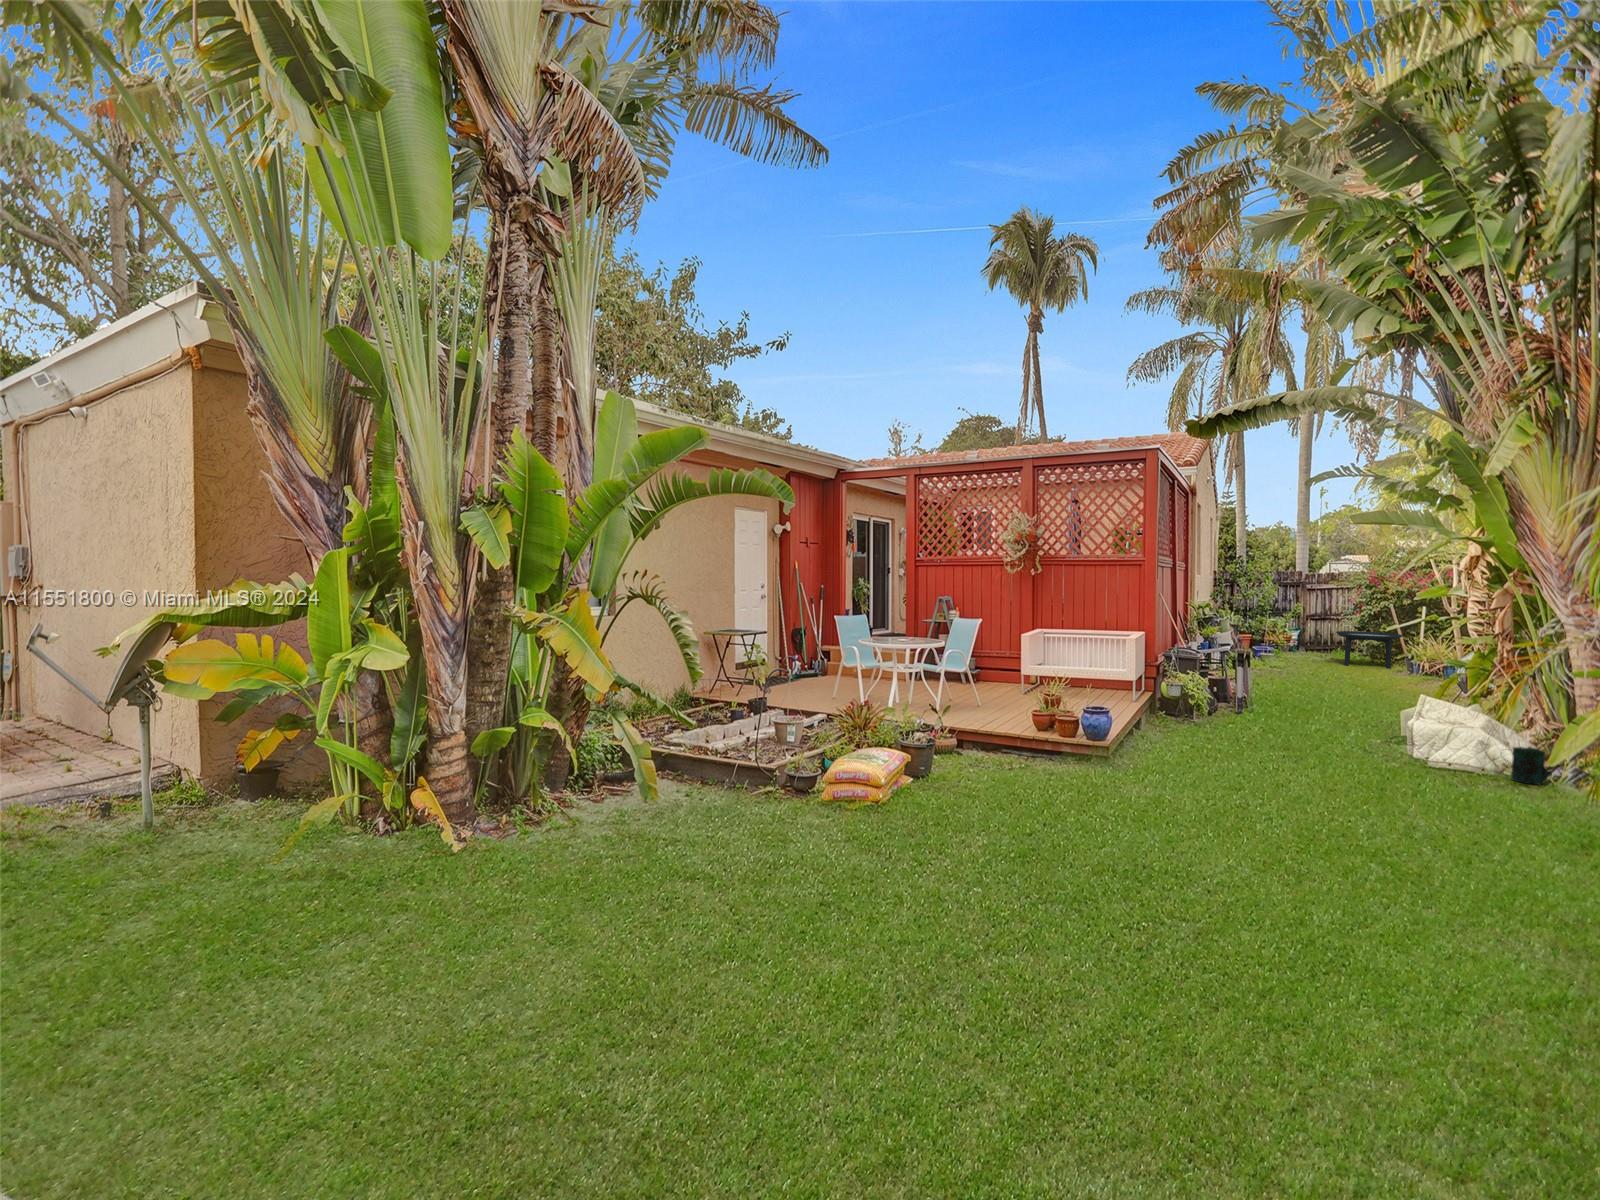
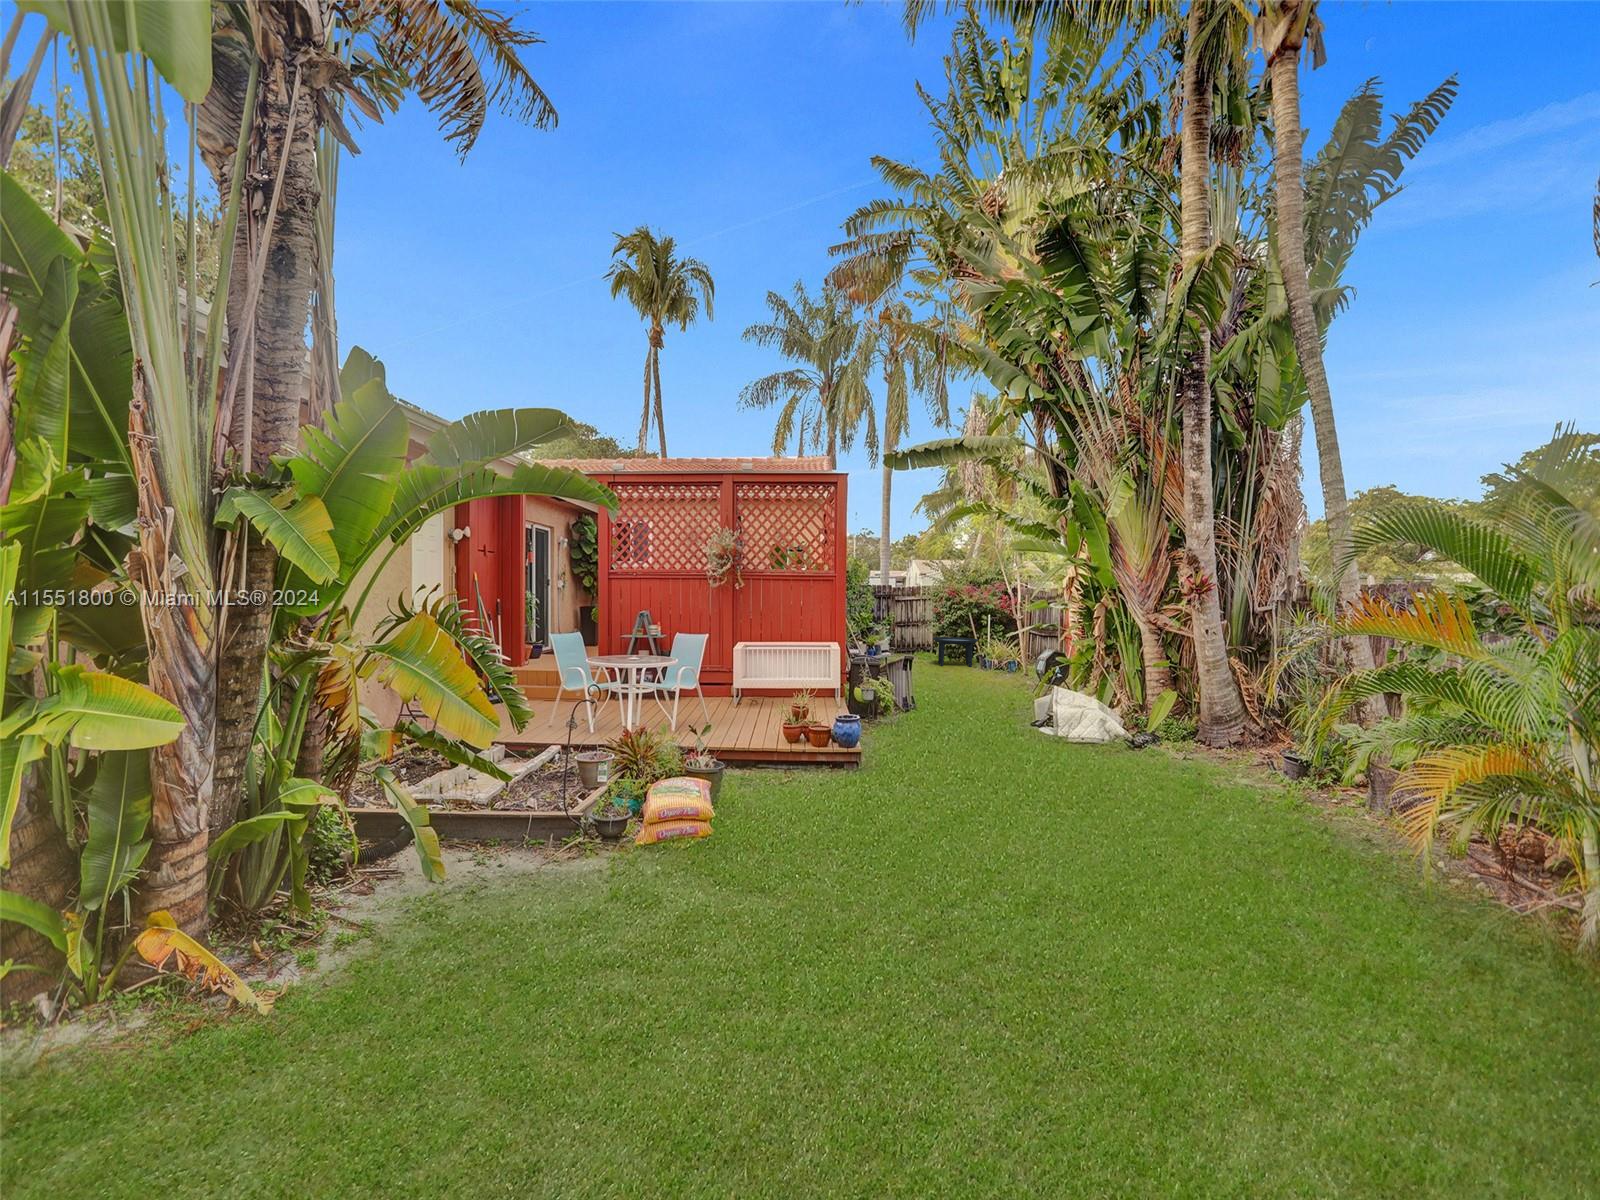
watering can: present [1510,747,1557,785] -> none [1115,721,1160,750]

